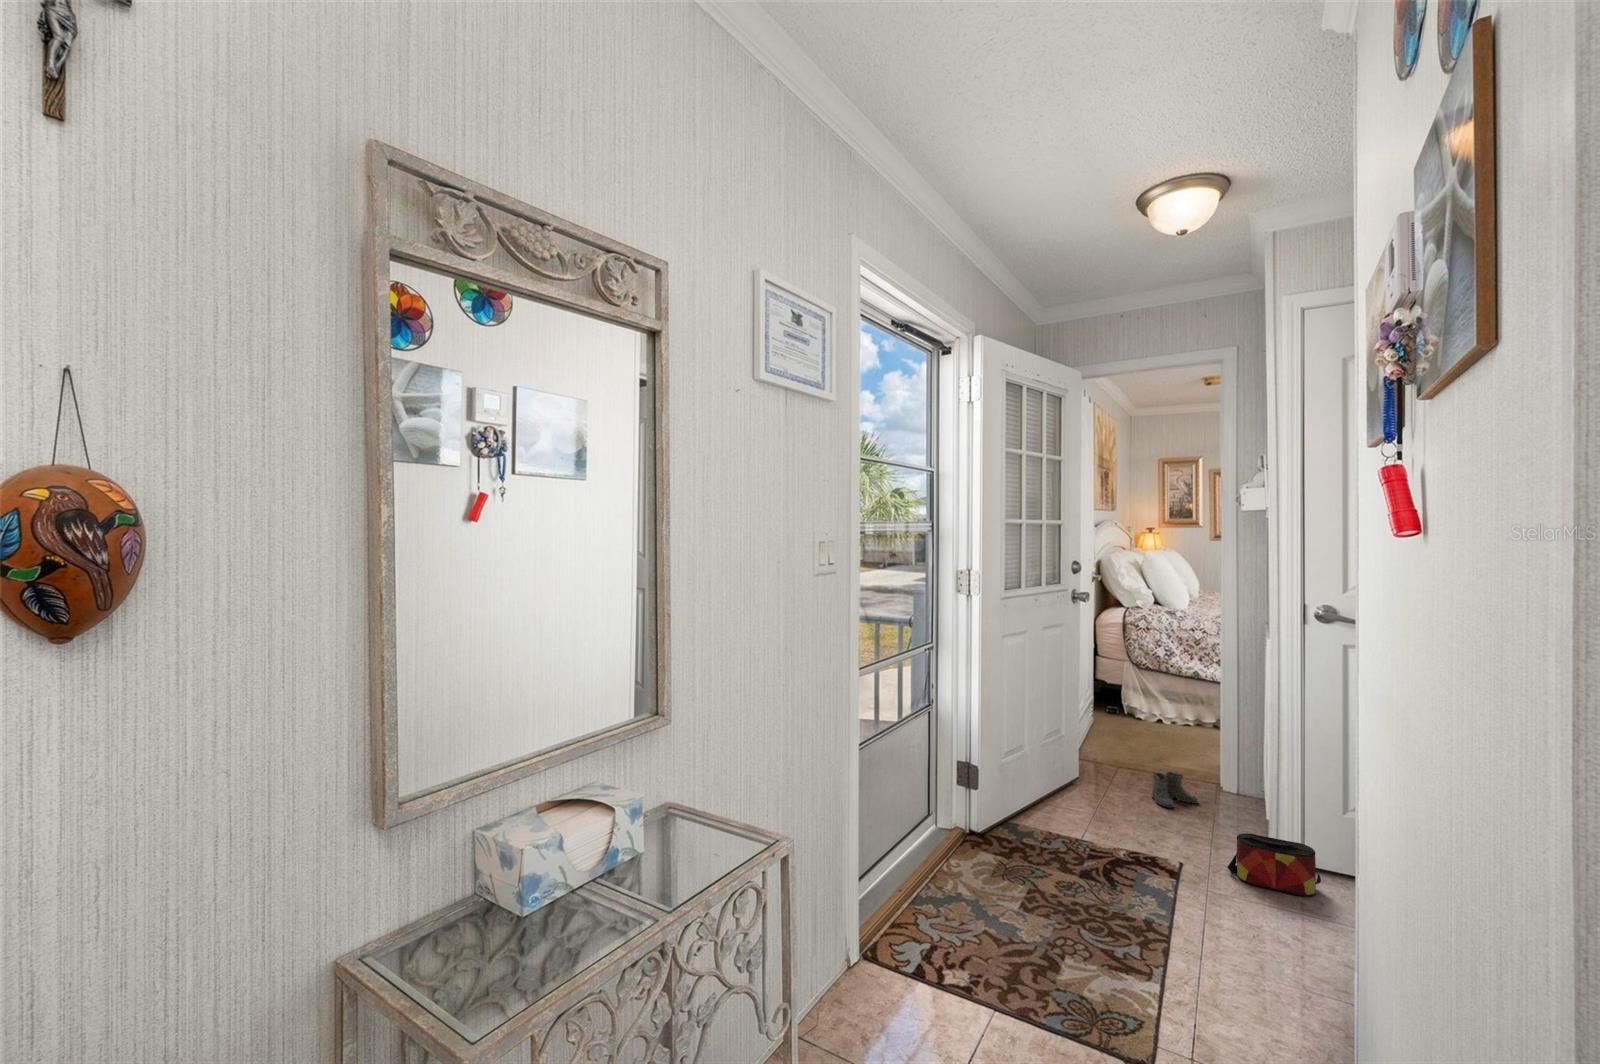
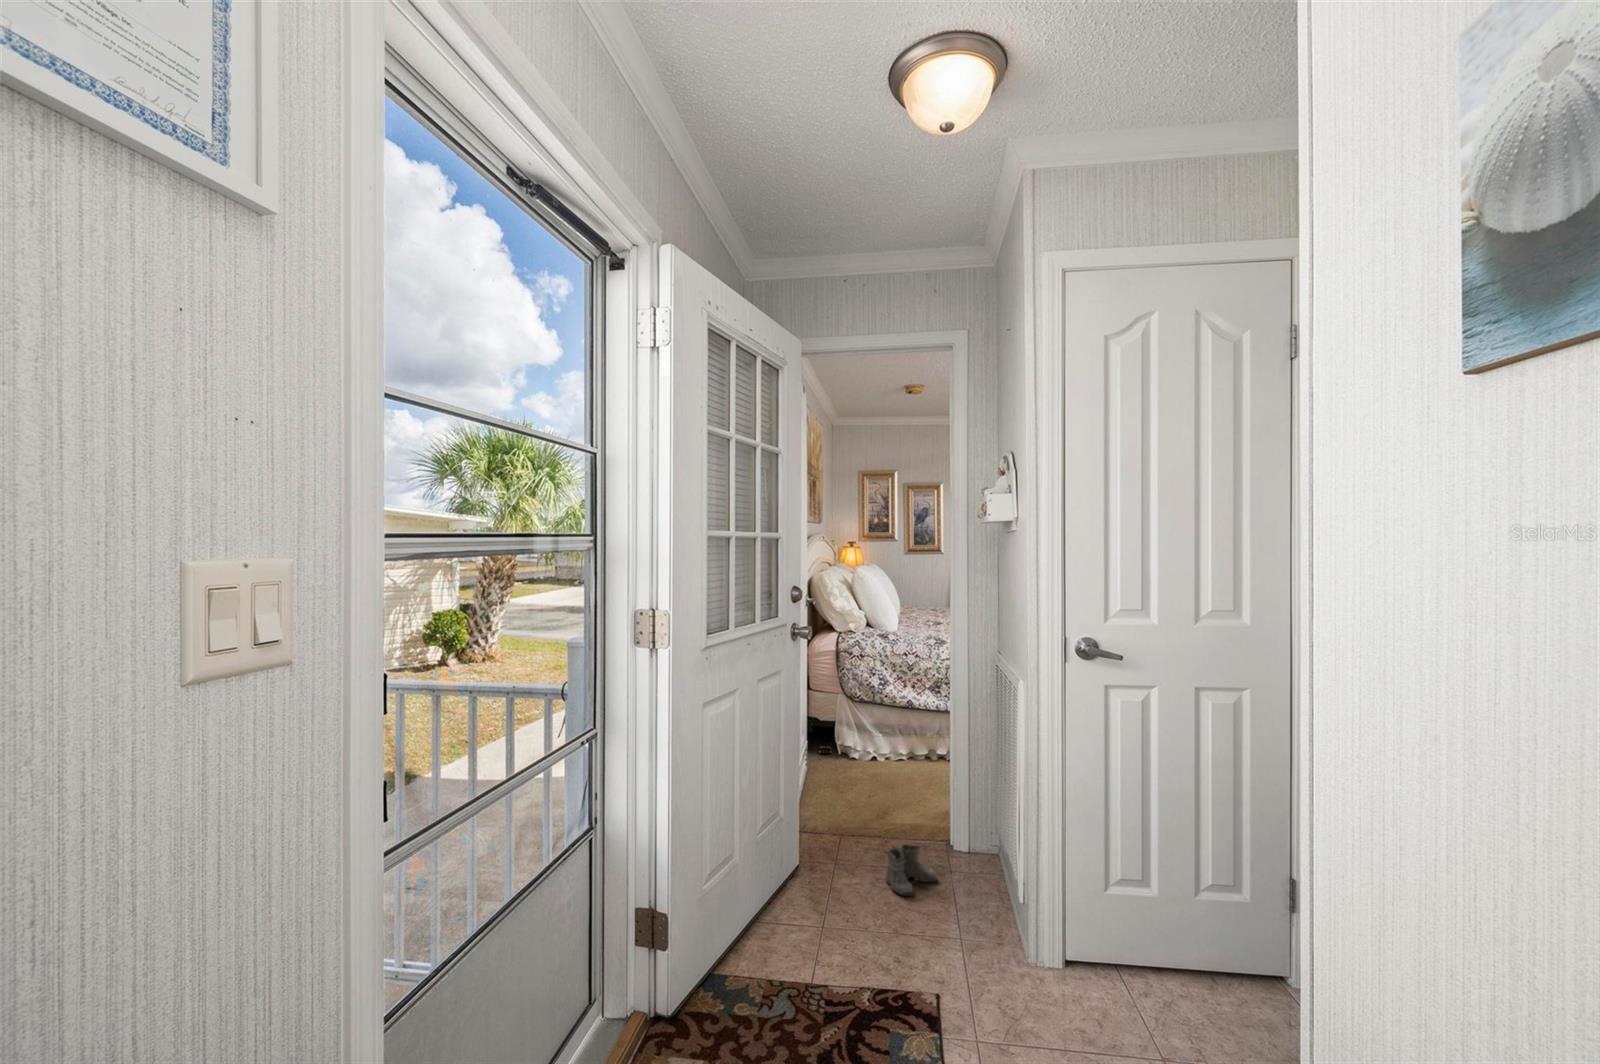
bag: present [1227,833,1321,897] -> none [996,944,1102,1027]

